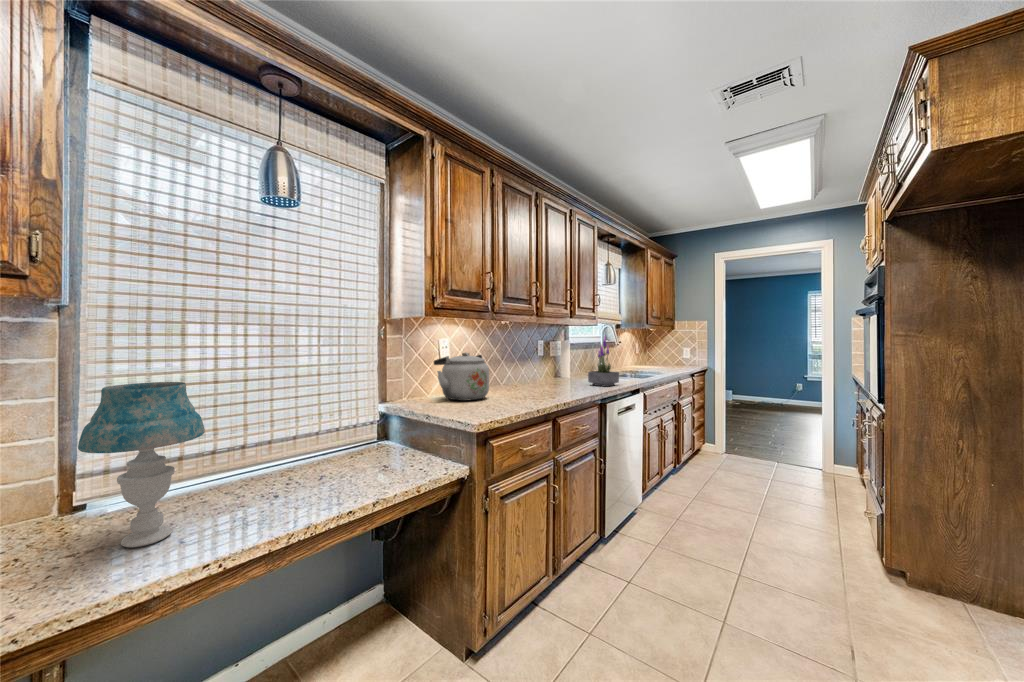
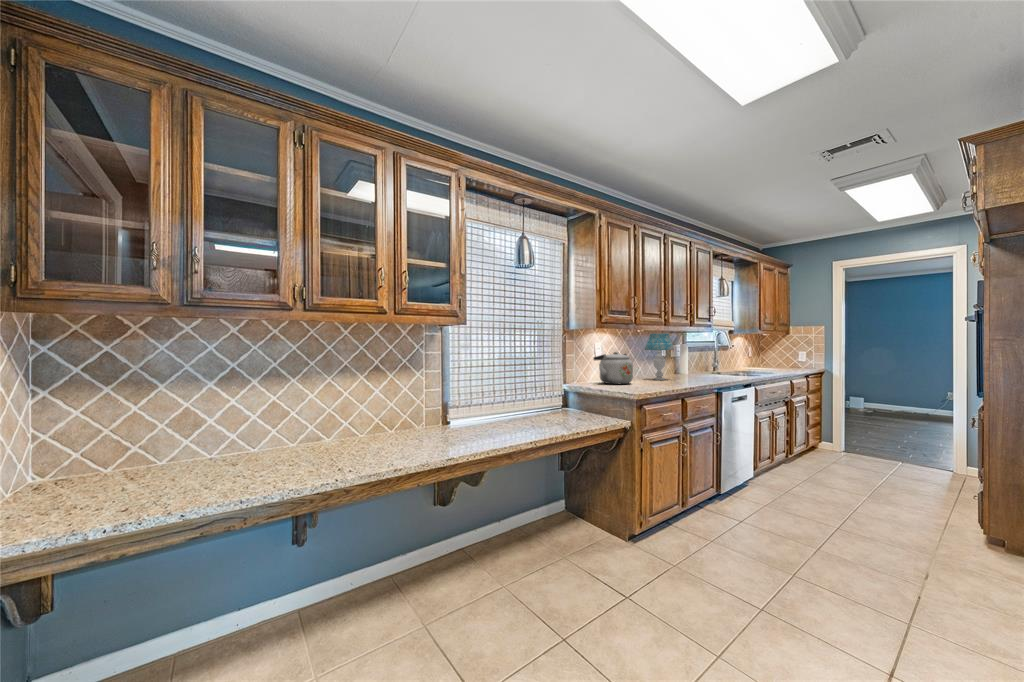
potted plant: present [588,337,619,387] -> none [706,339,732,380]
table lamp: present [78,382,205,548] -> present [645,334,674,380]

